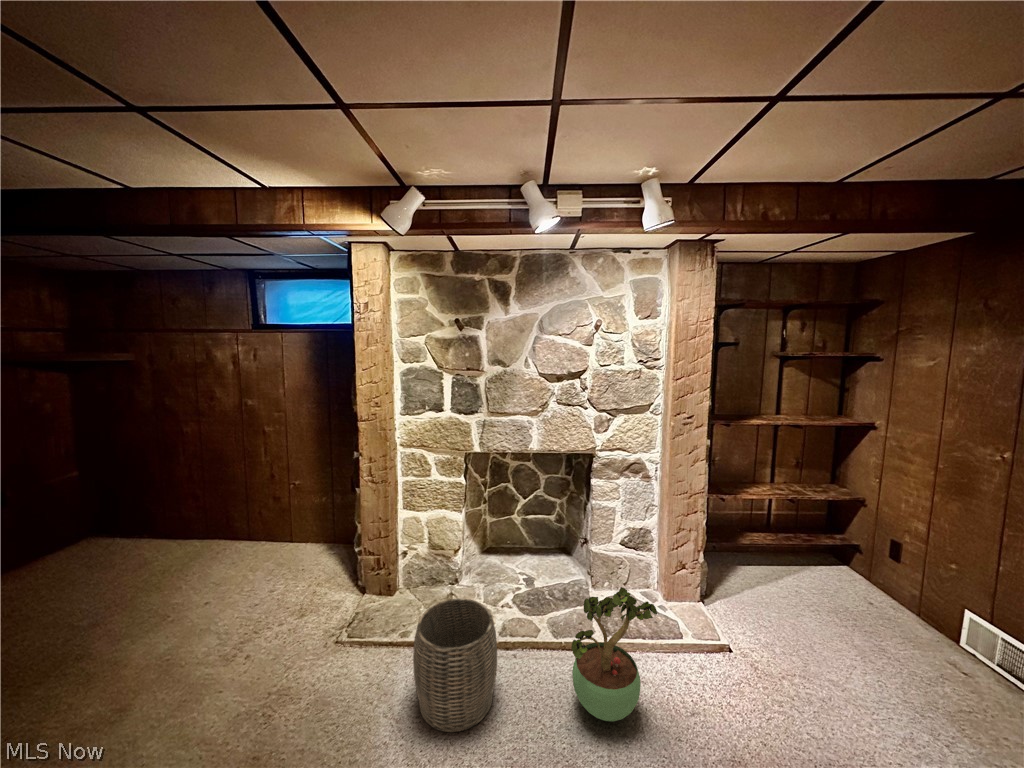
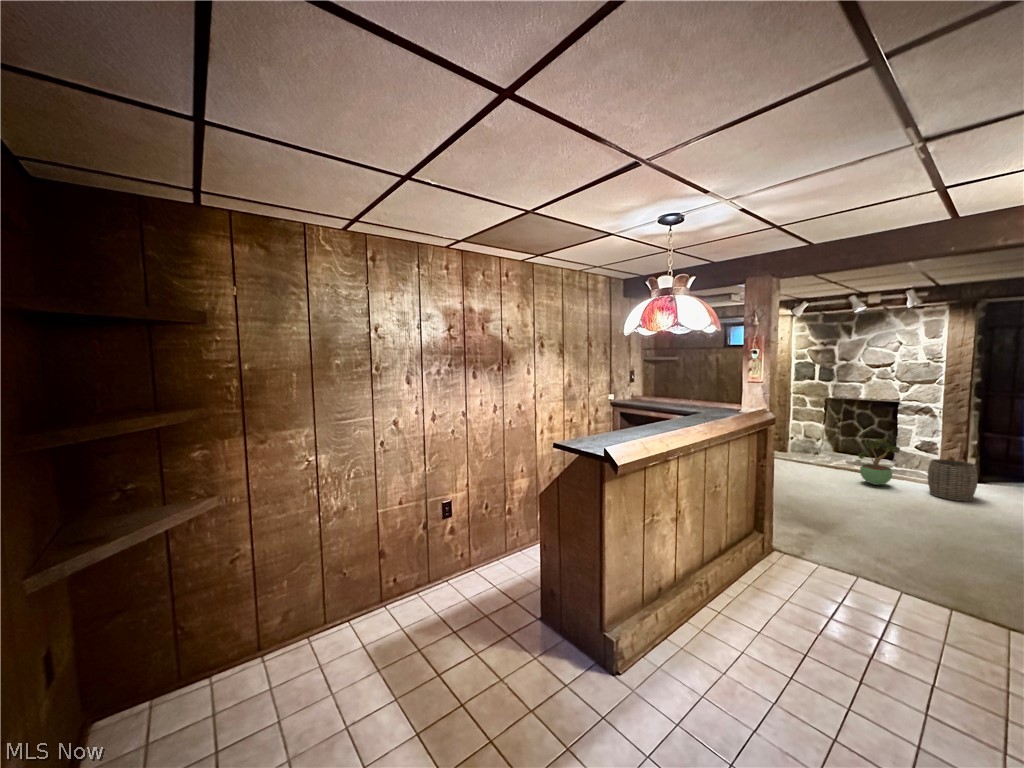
woven basket: present [413,599,497,732] -> present [927,459,978,501]

